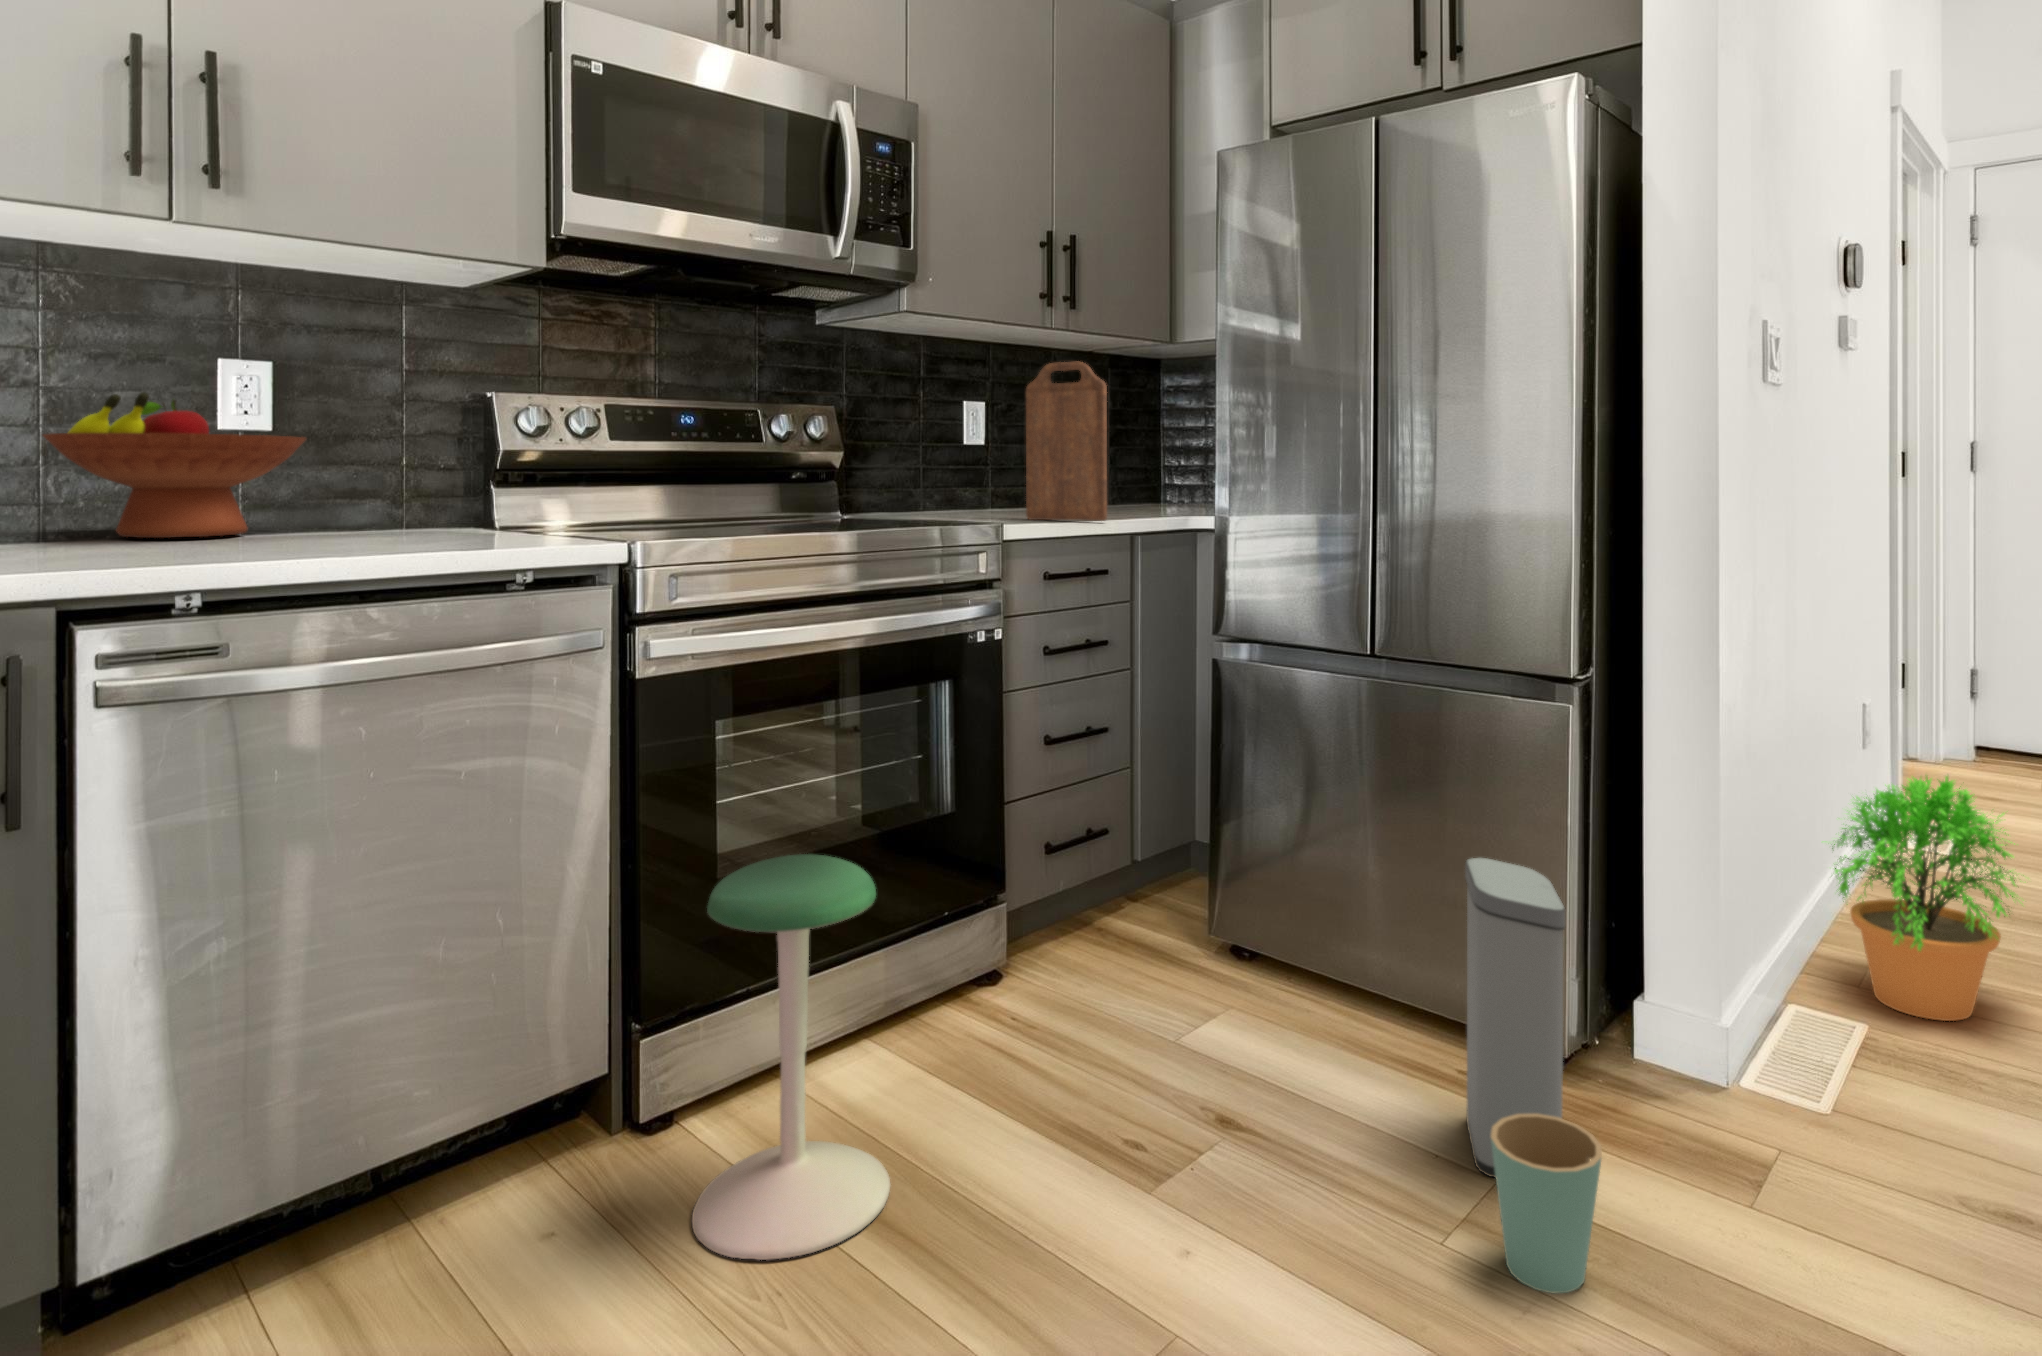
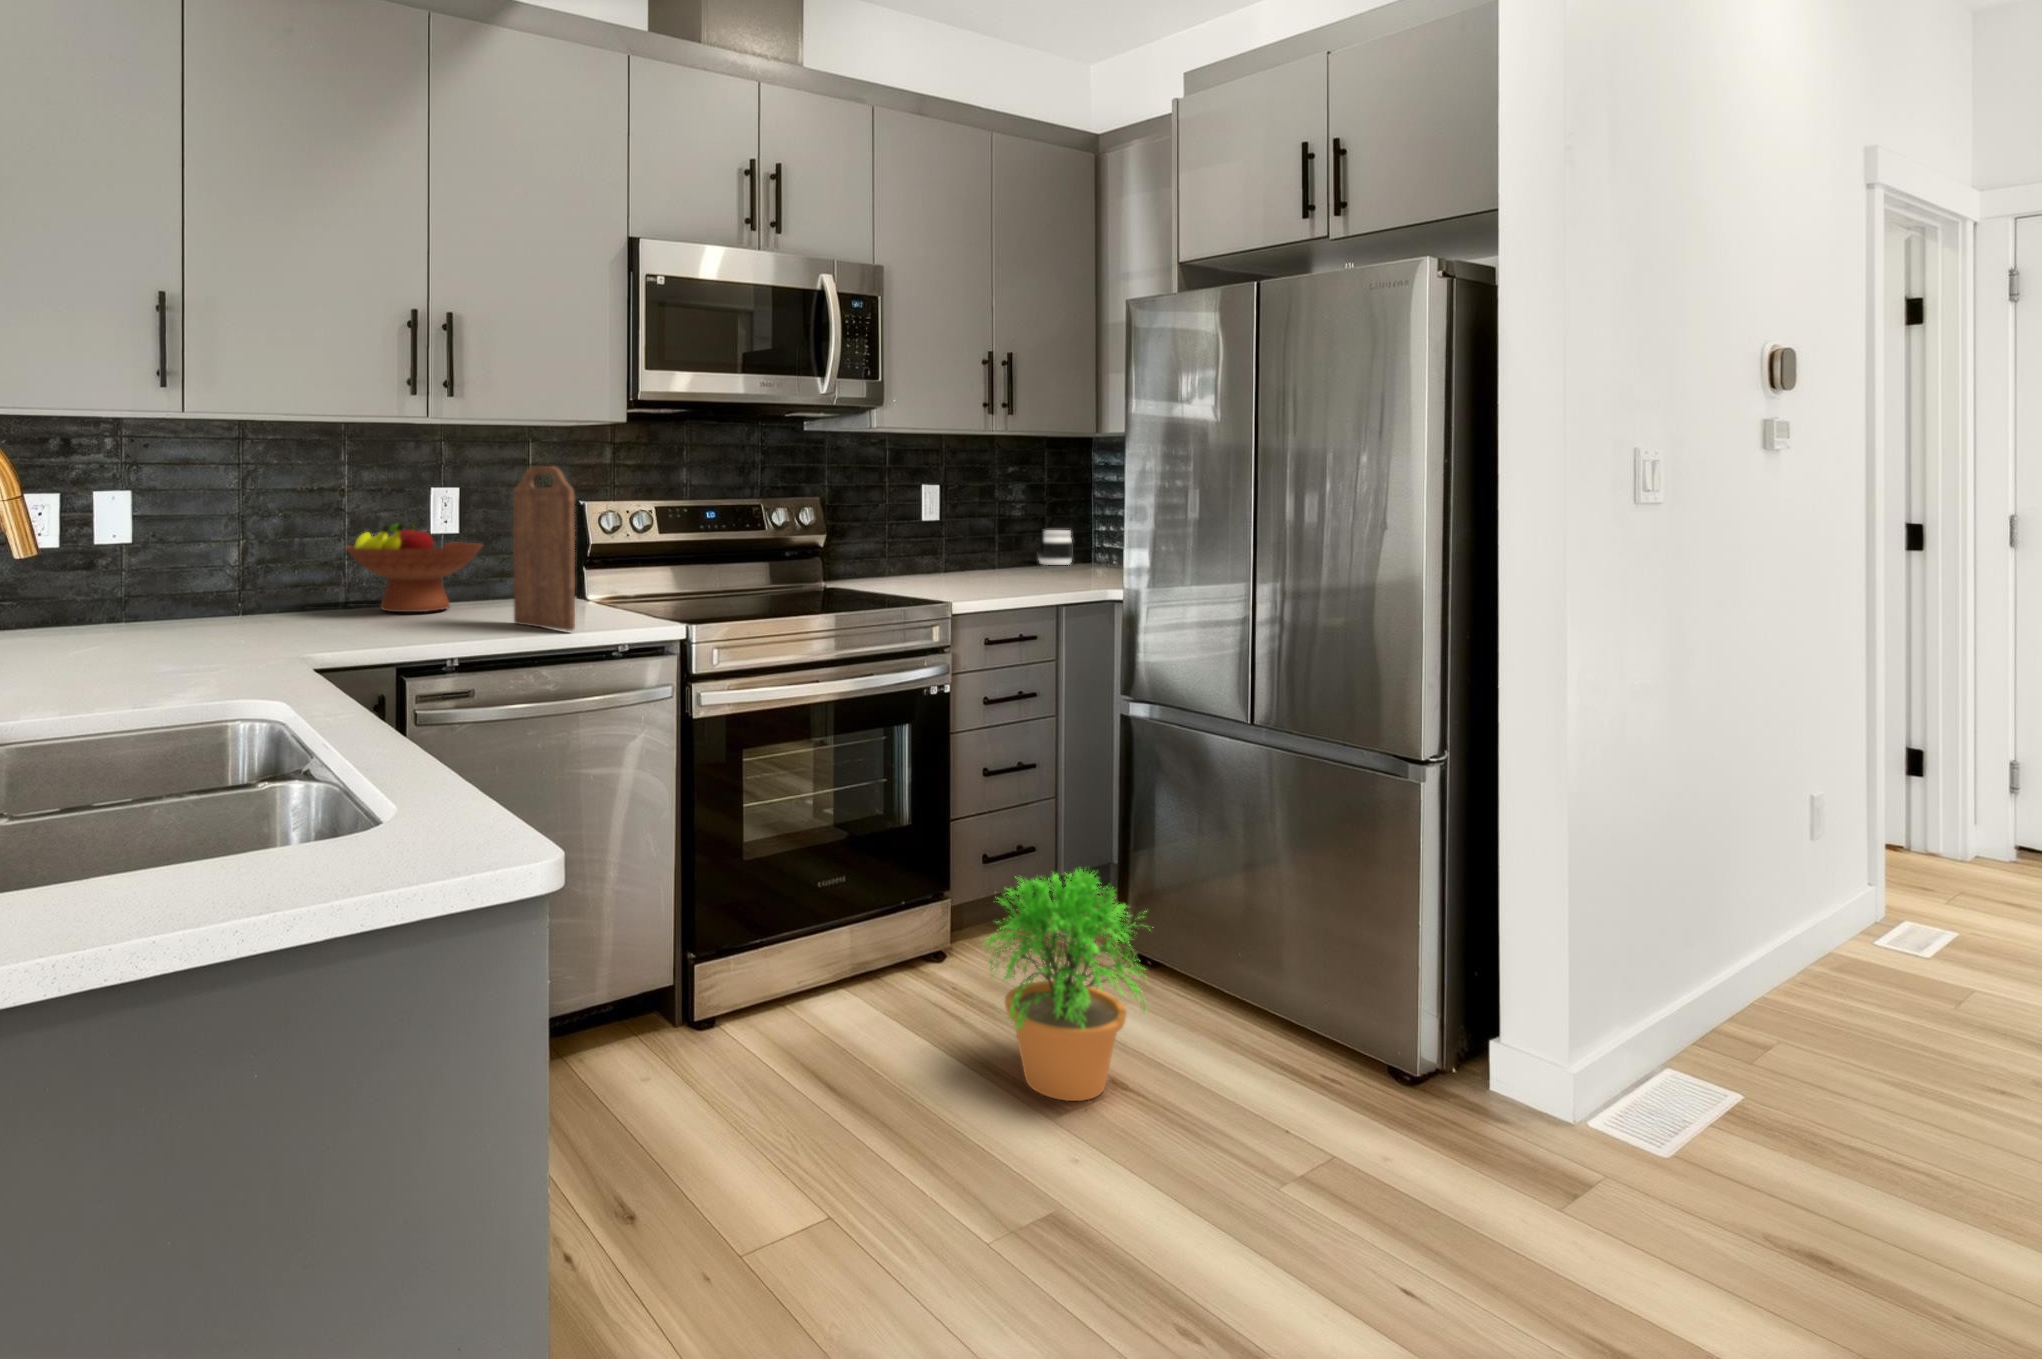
cutting board: present [1026,362,1107,521] -> present [513,466,575,631]
jar: none [1105,461,1143,501] -> present [1038,530,1073,565]
potted plant: present [1832,776,2024,1021] -> present [984,869,1147,1101]
stool: present [692,854,890,1260] -> none [733,849,865,1122]
trash can: present [1465,858,1602,1293] -> none [1317,895,1405,1227]

